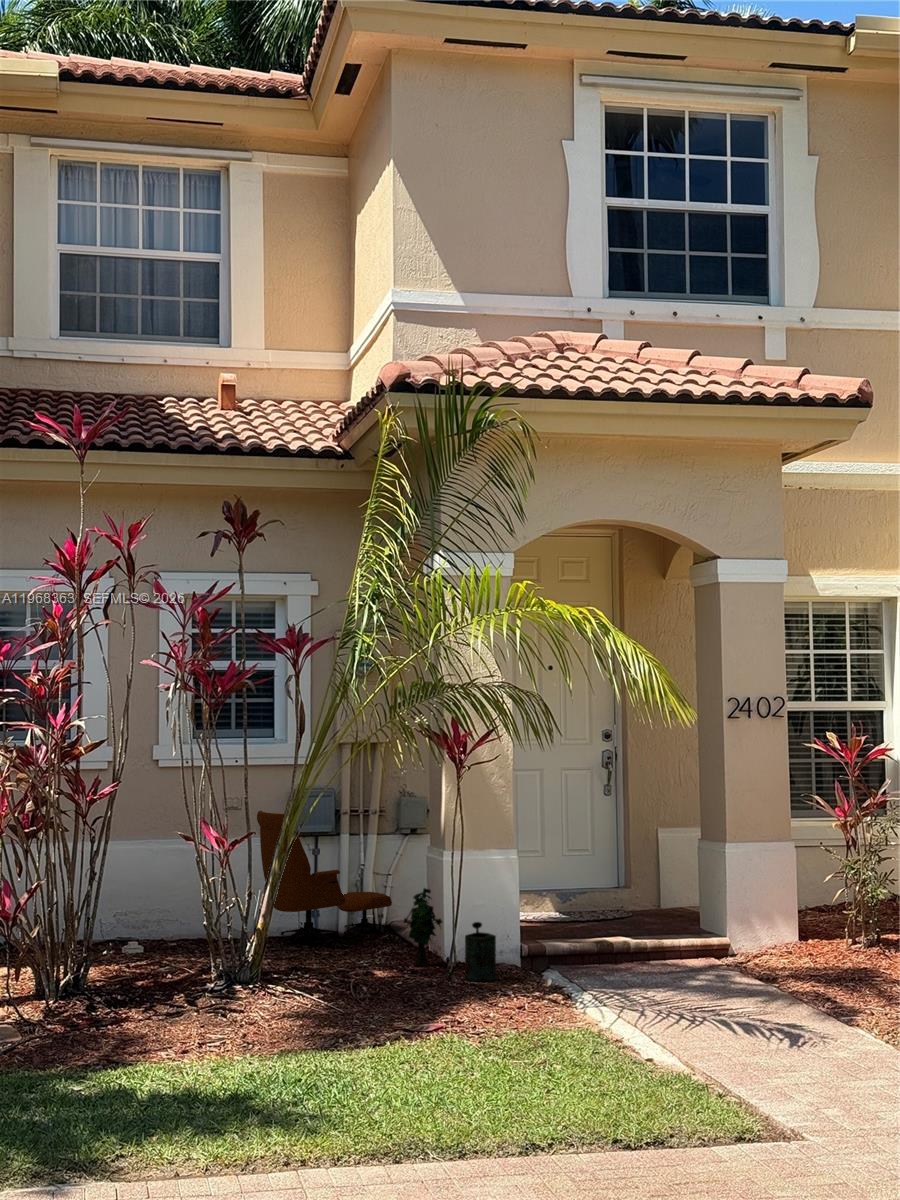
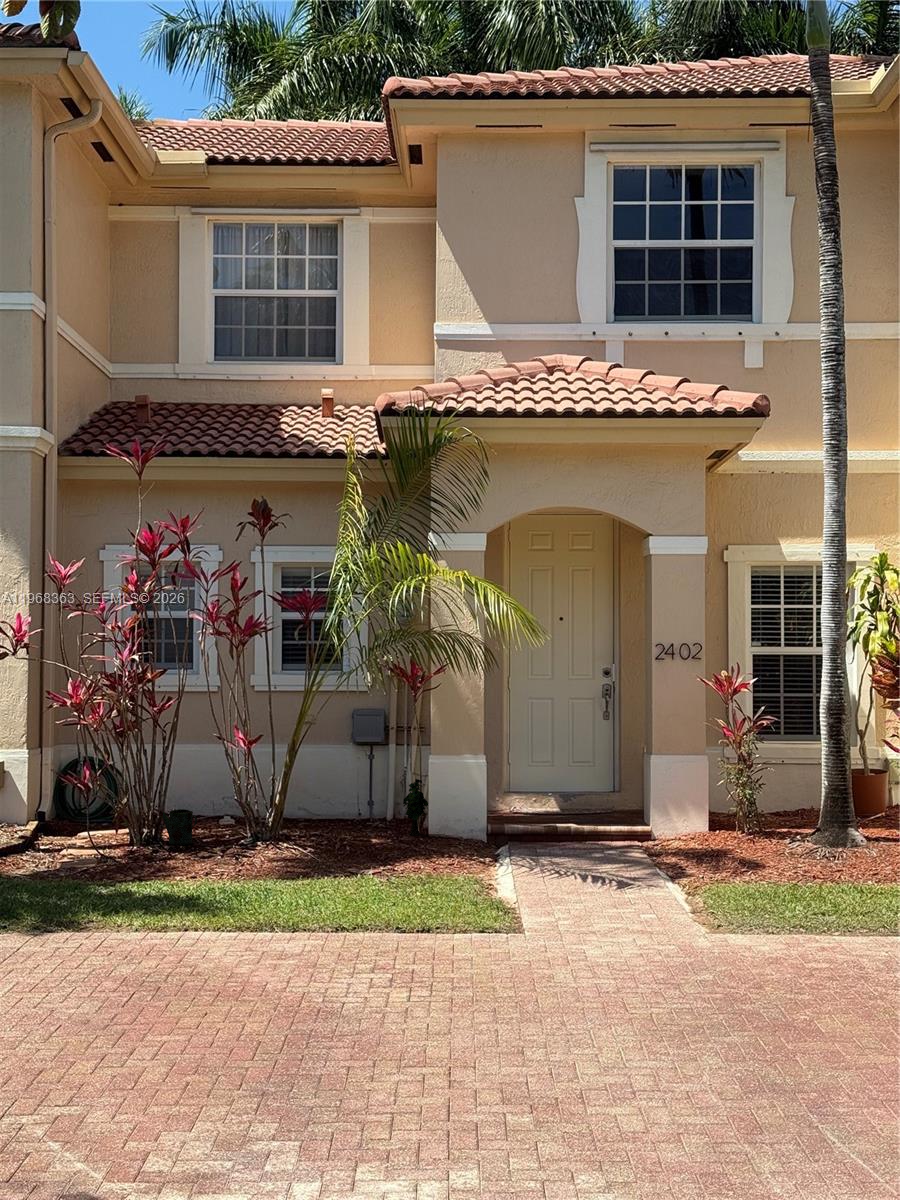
lounge chair: present [257,811,392,944] -> none [317,719,426,819]
watering can: present [465,922,496,981] -> present [155,805,197,845]

